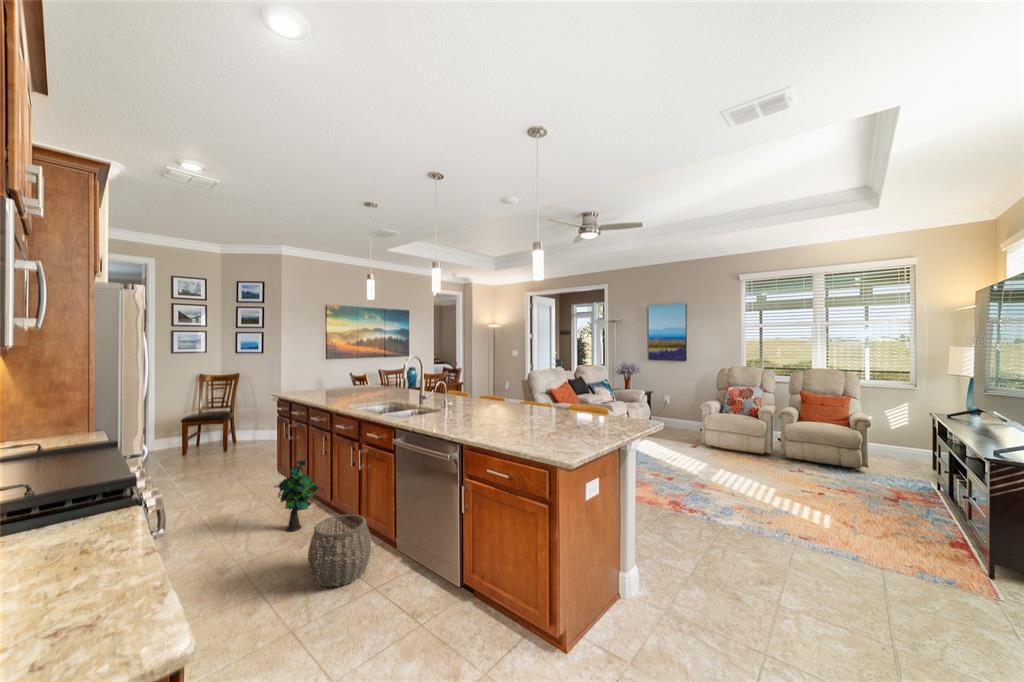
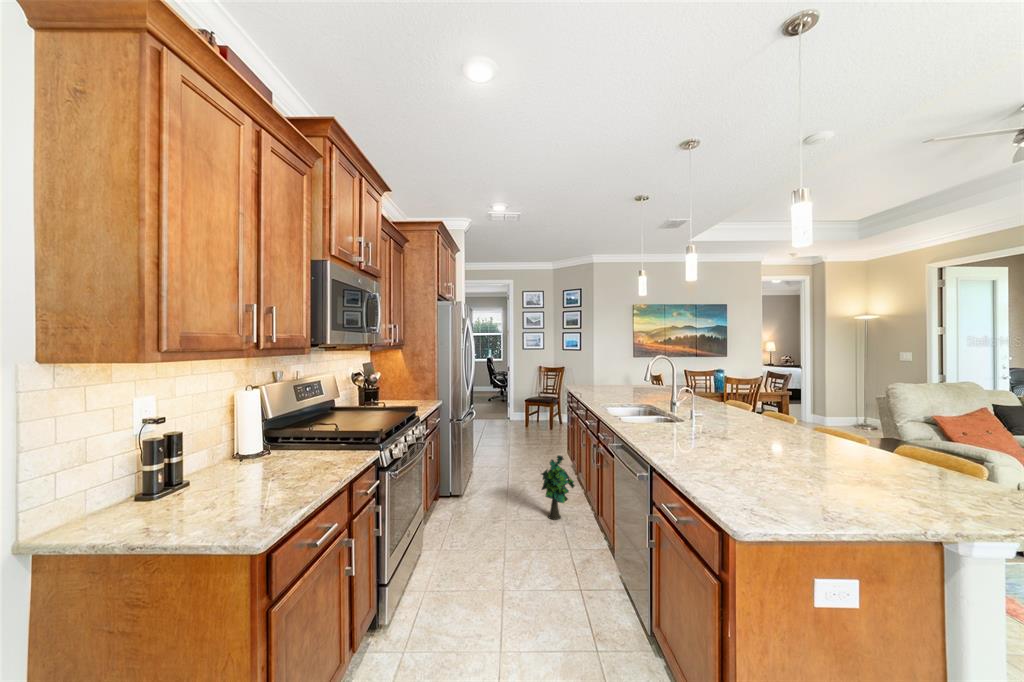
woven basket: present [308,514,371,587] -> none [530,522,592,601]

